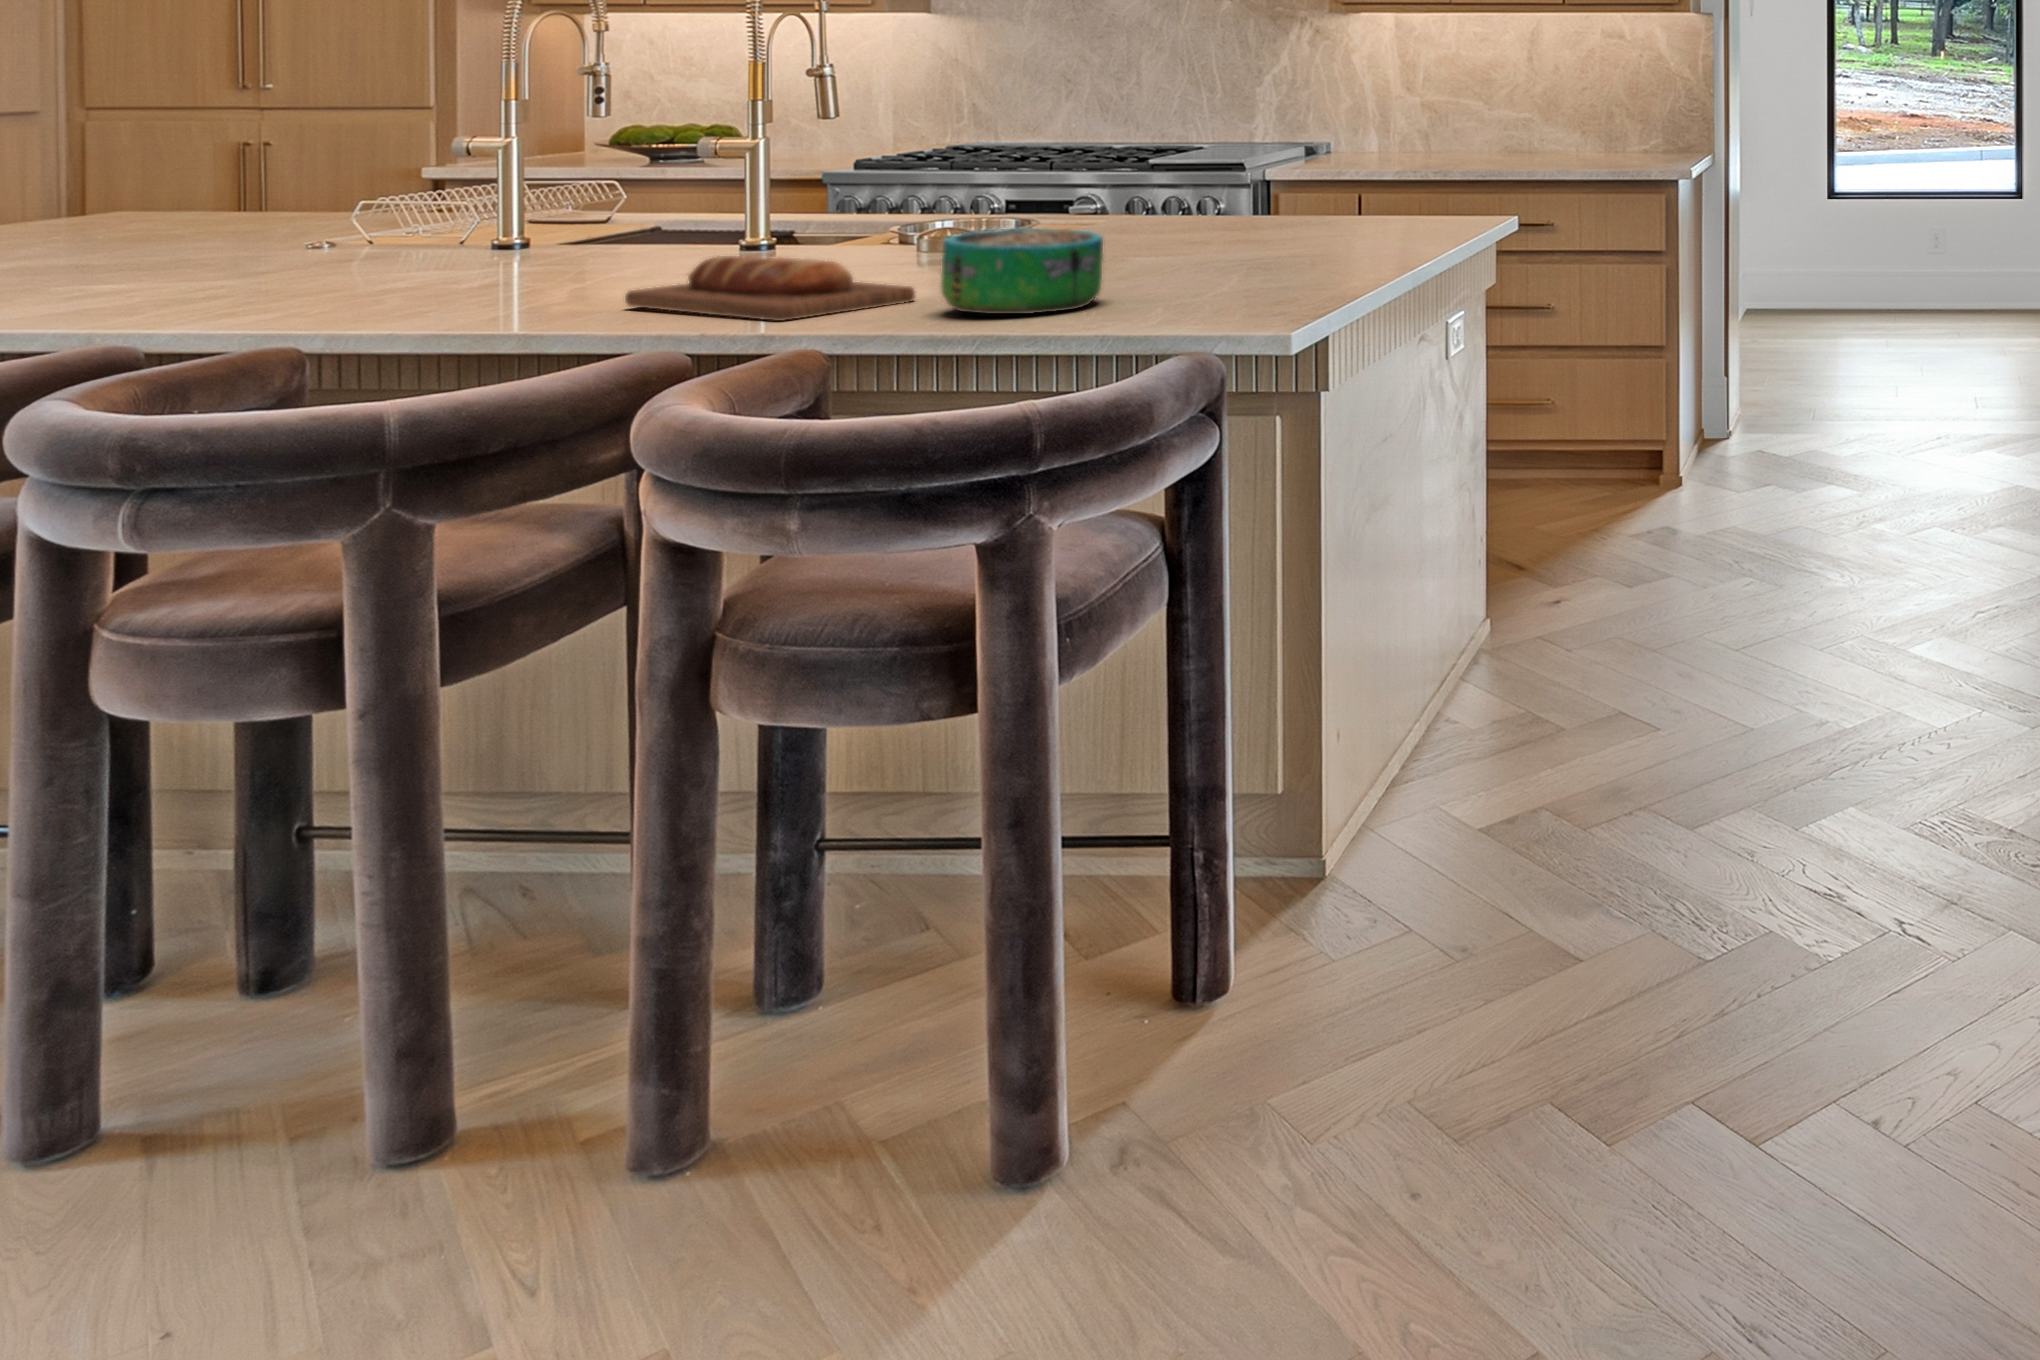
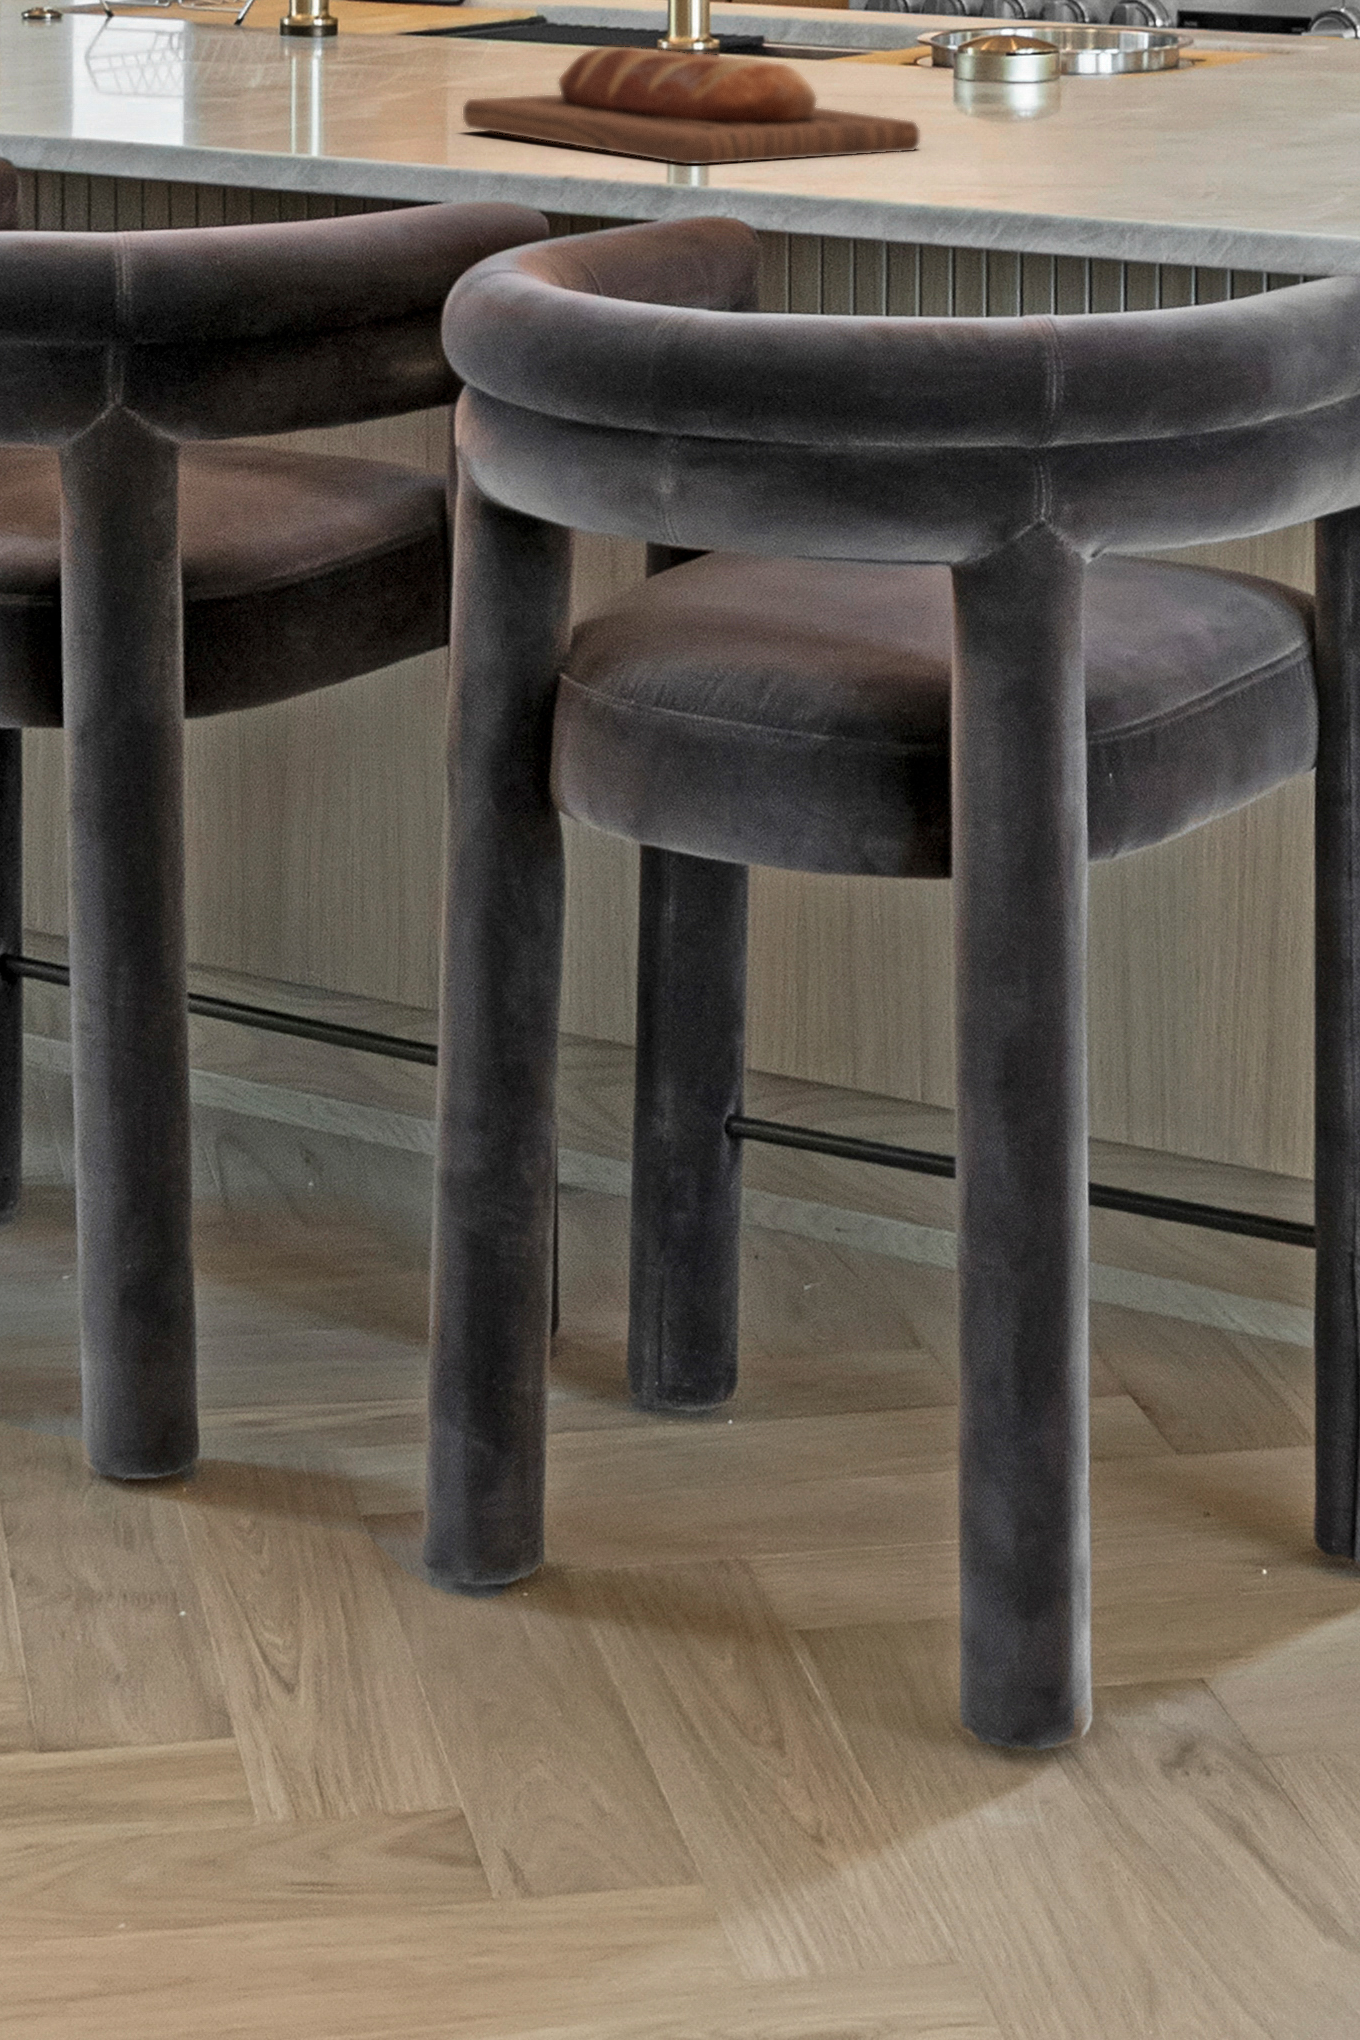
decorative bowl: present [941,228,1103,314] -> none [953,19,1241,180]

